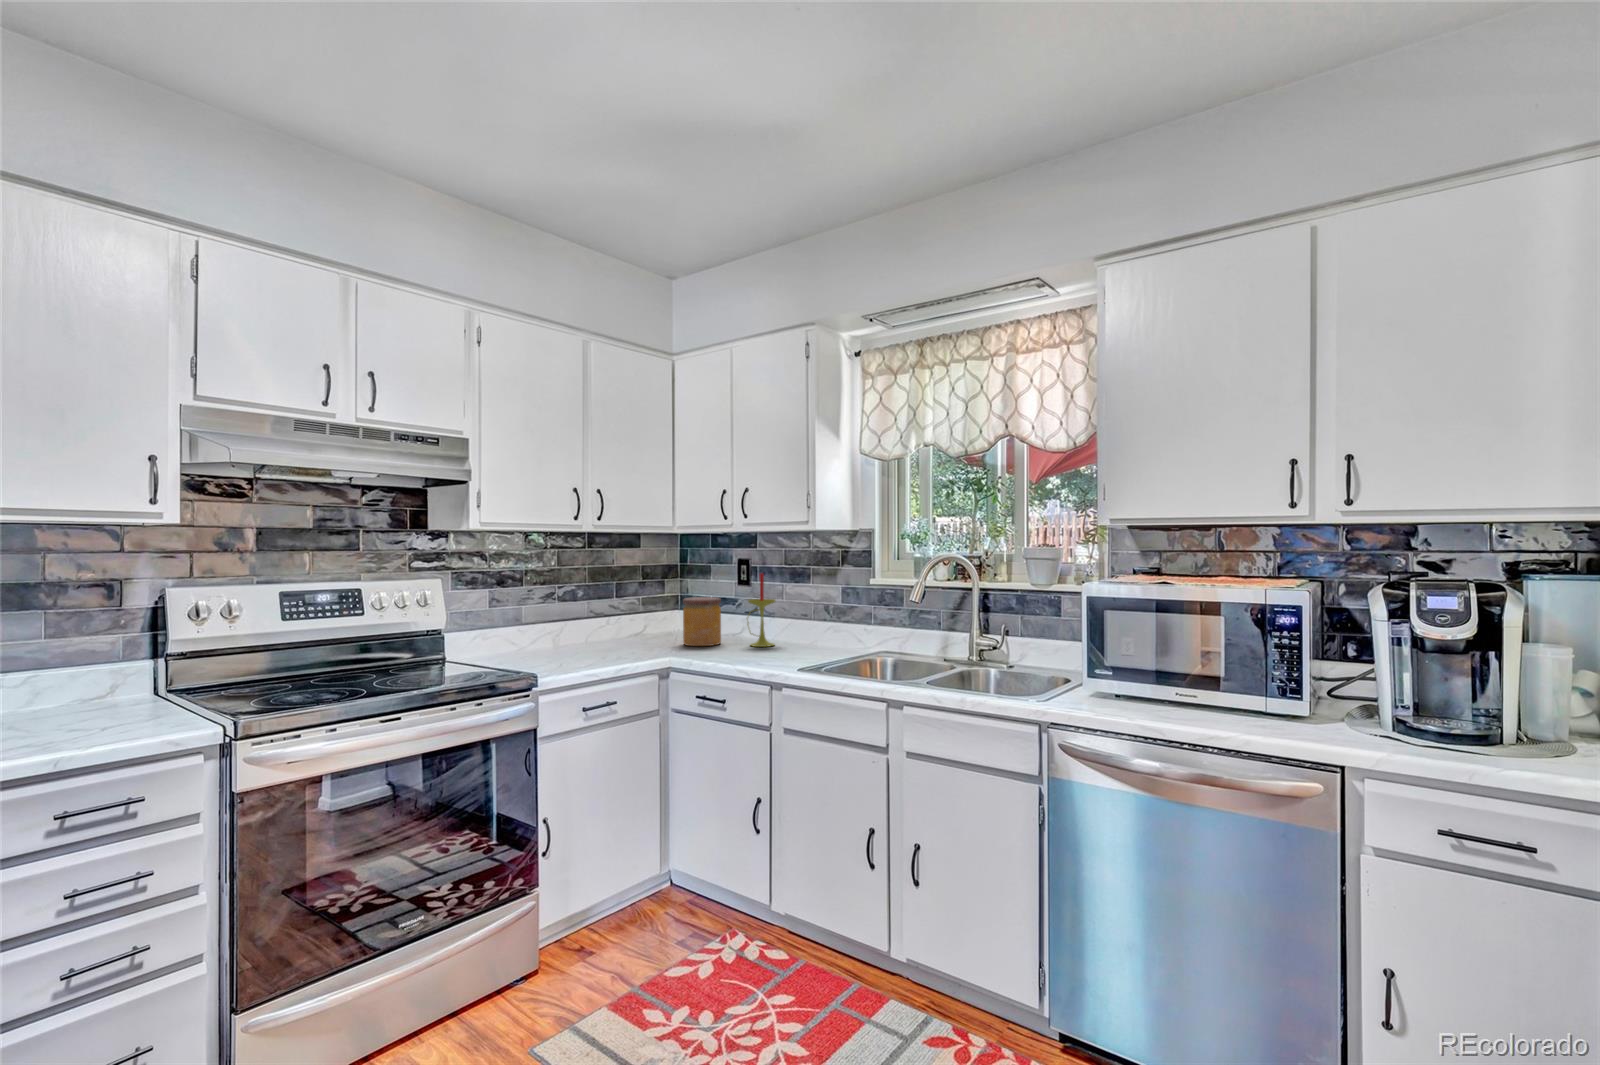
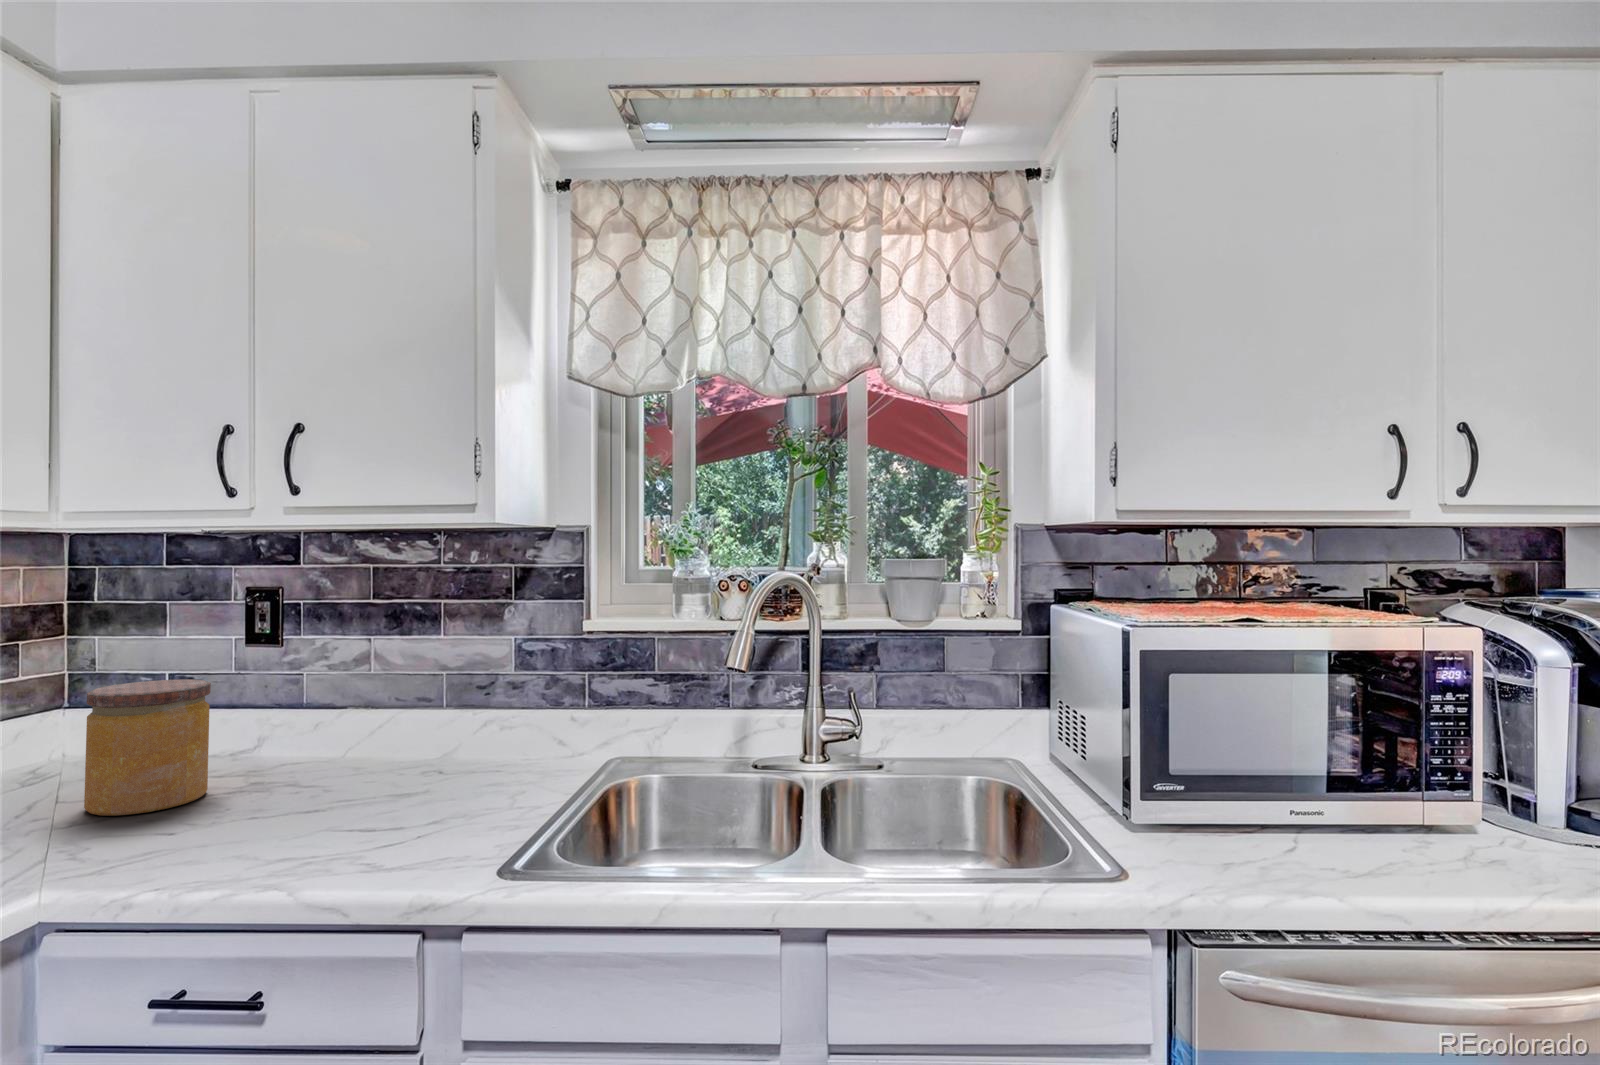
candle: present [747,573,776,647] -> none [292,614,369,792]

